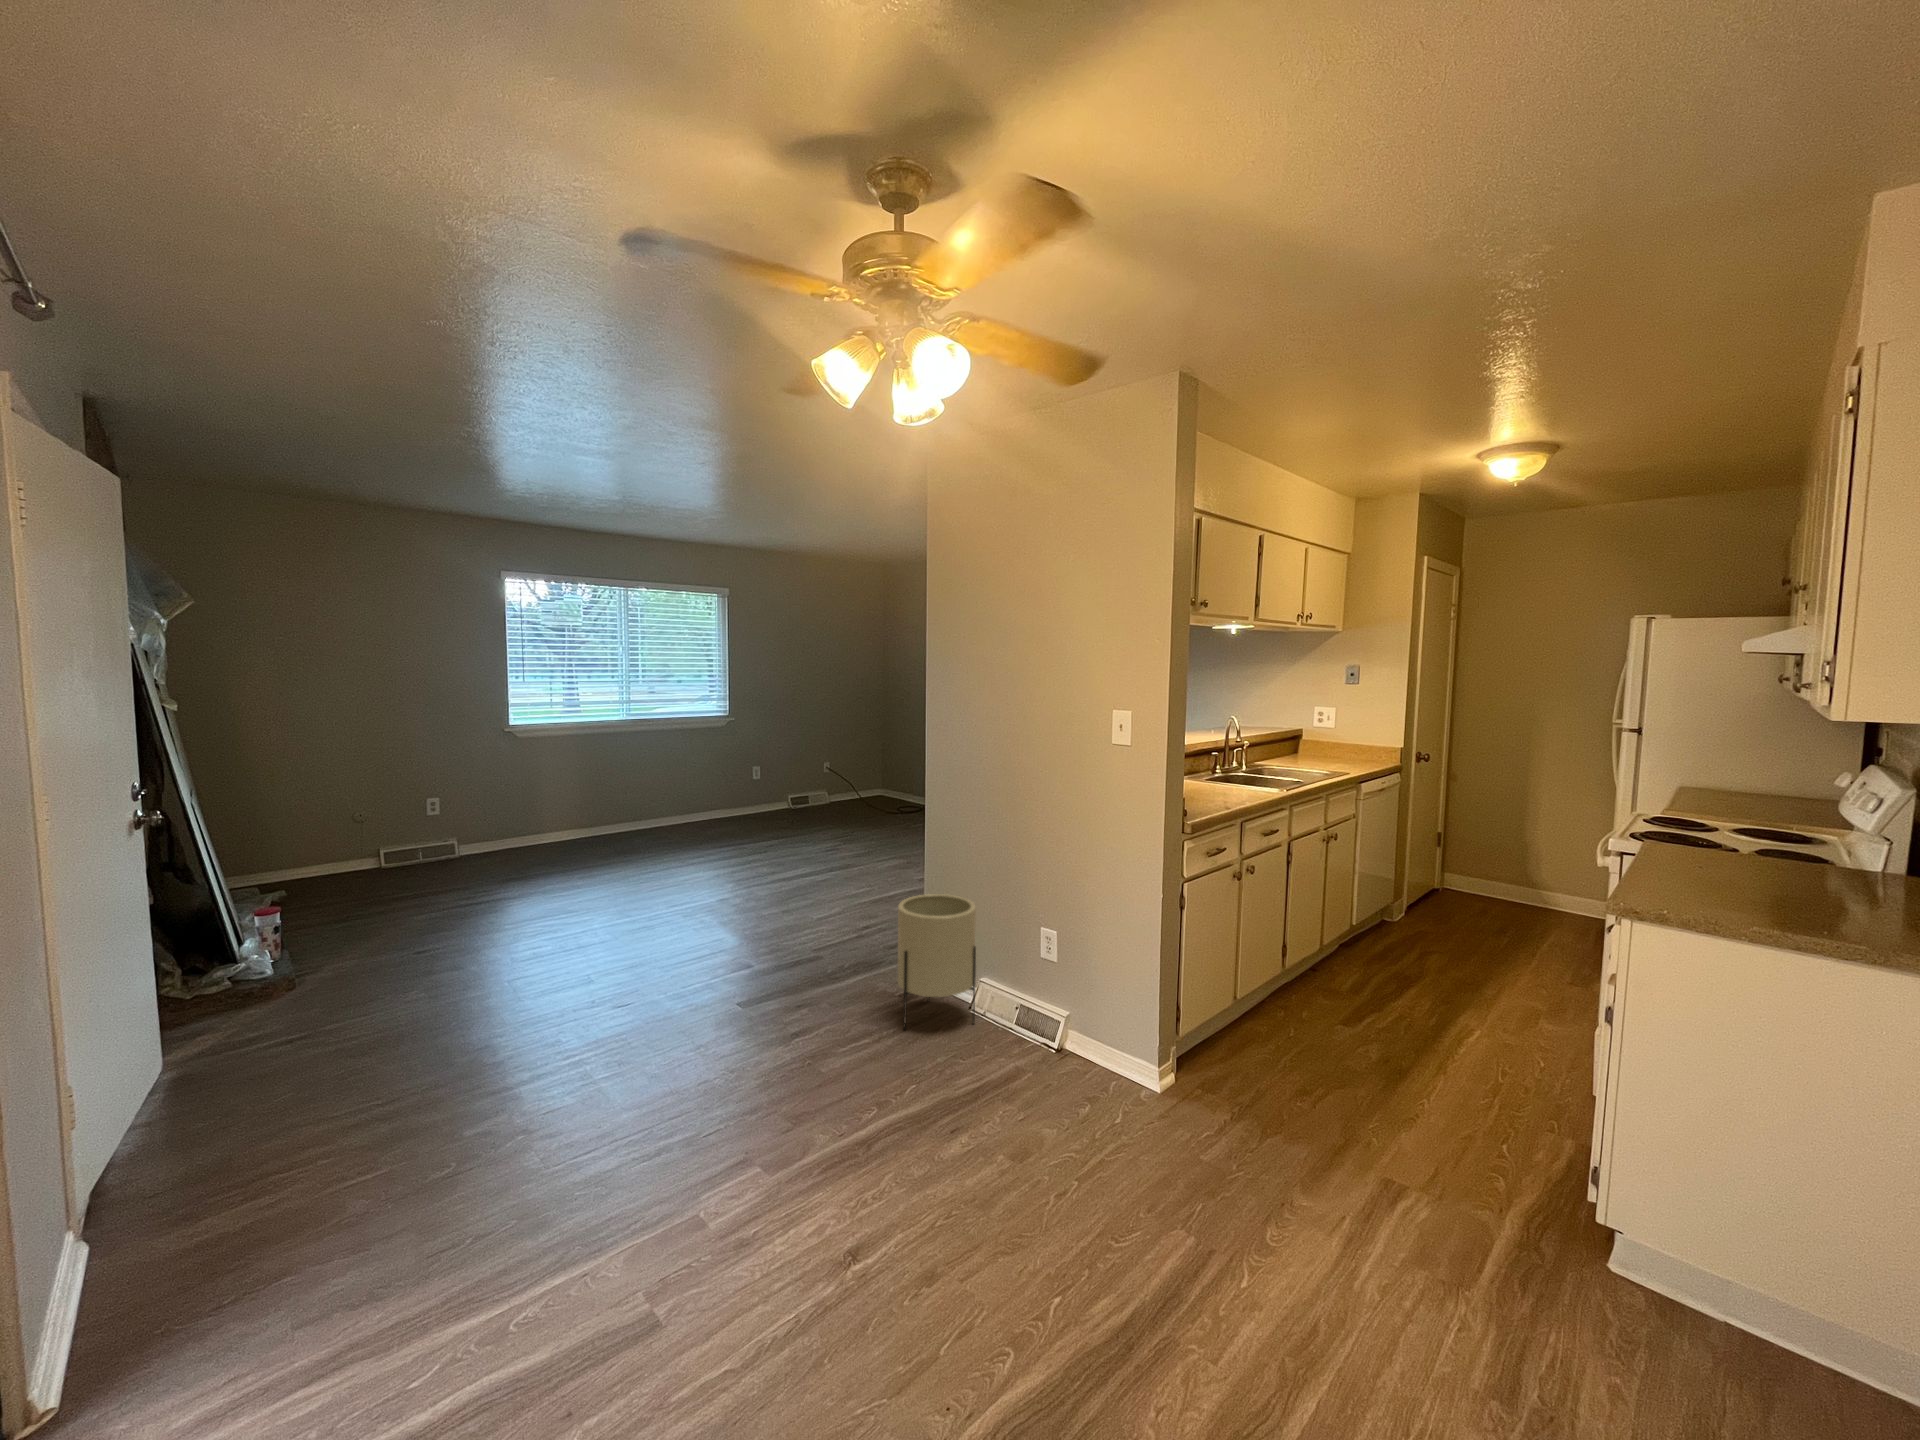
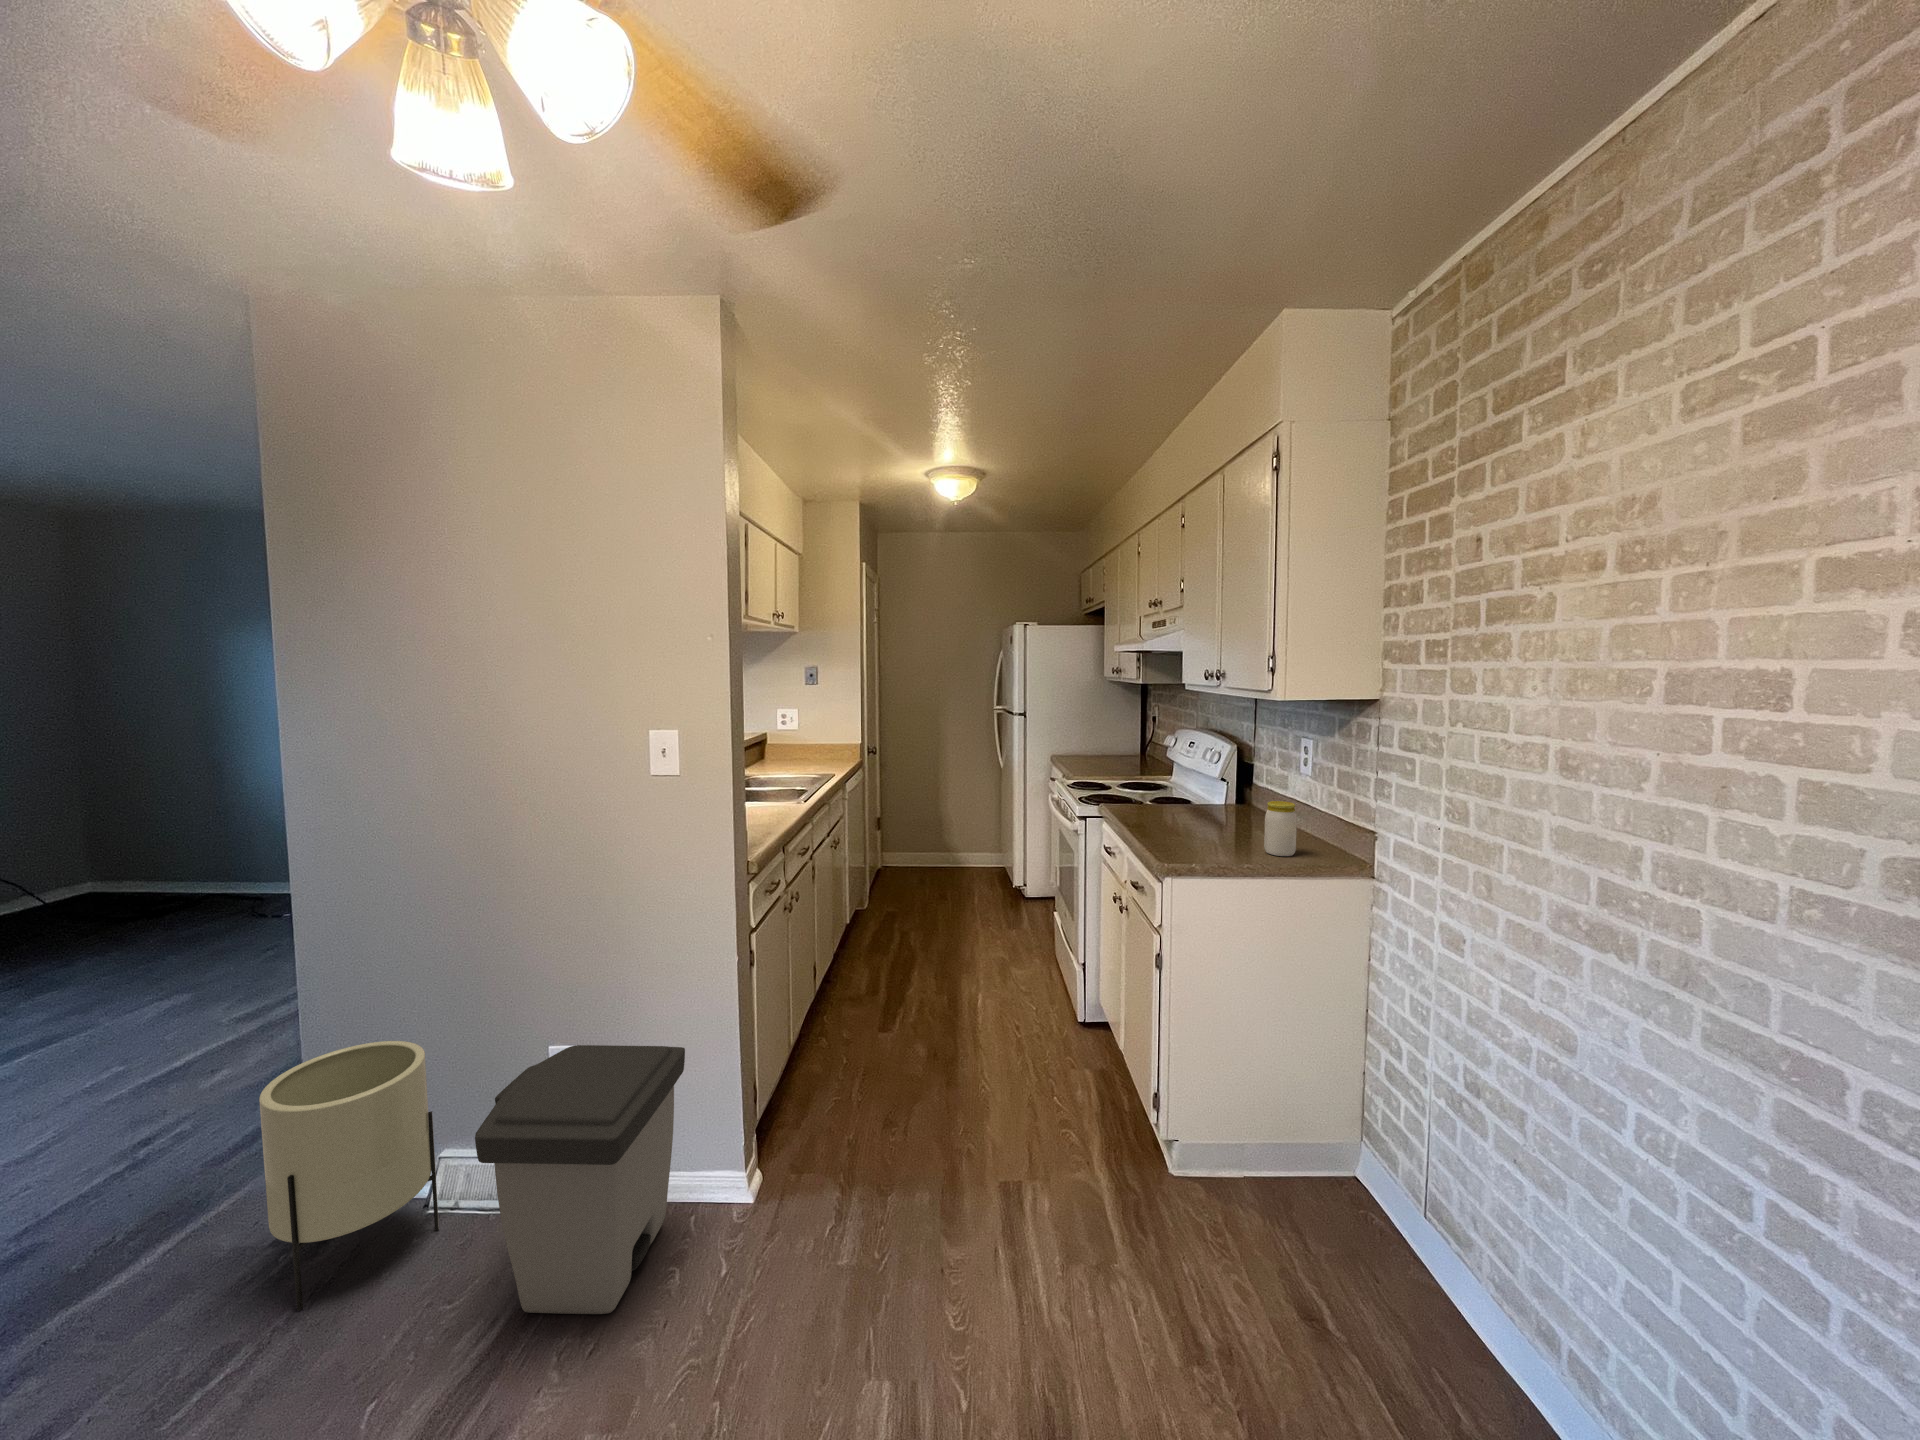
jar: none [1811,858,1873,935] -> present [1264,801,1297,856]
trash can: none [979,928,1118,1104] -> present [475,1045,685,1314]

